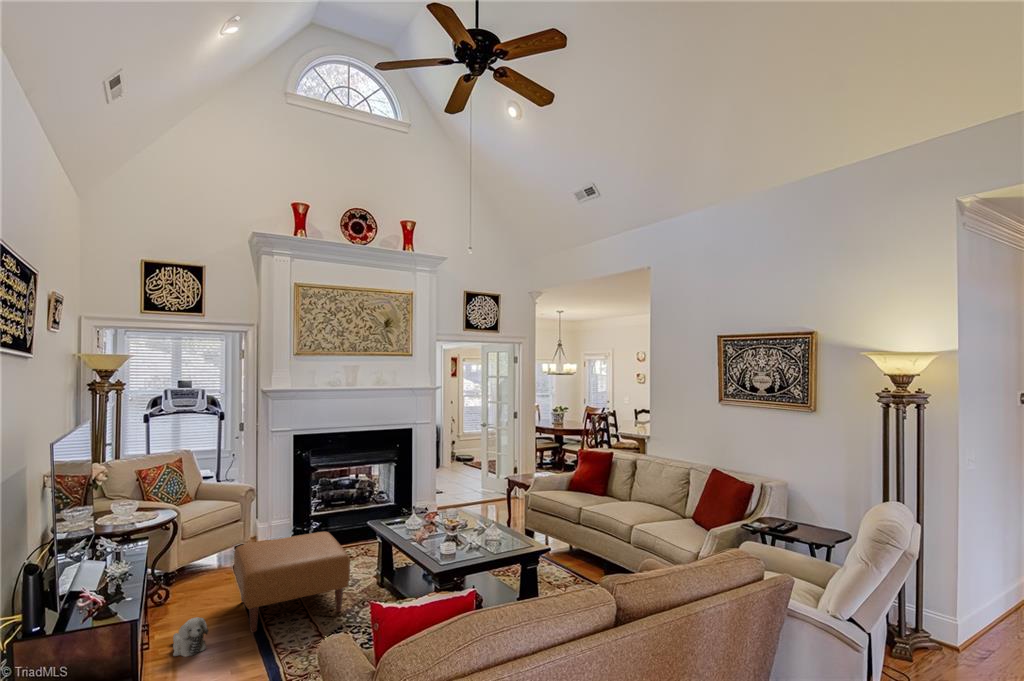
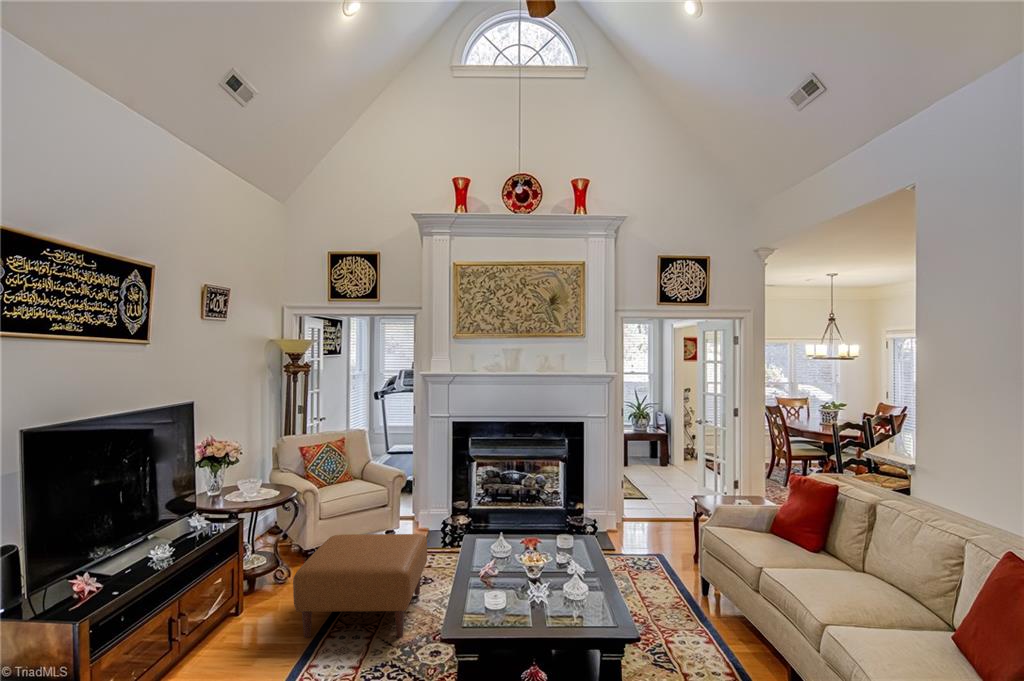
plush toy: present [173,617,208,656] -> none [224,609,261,650]

